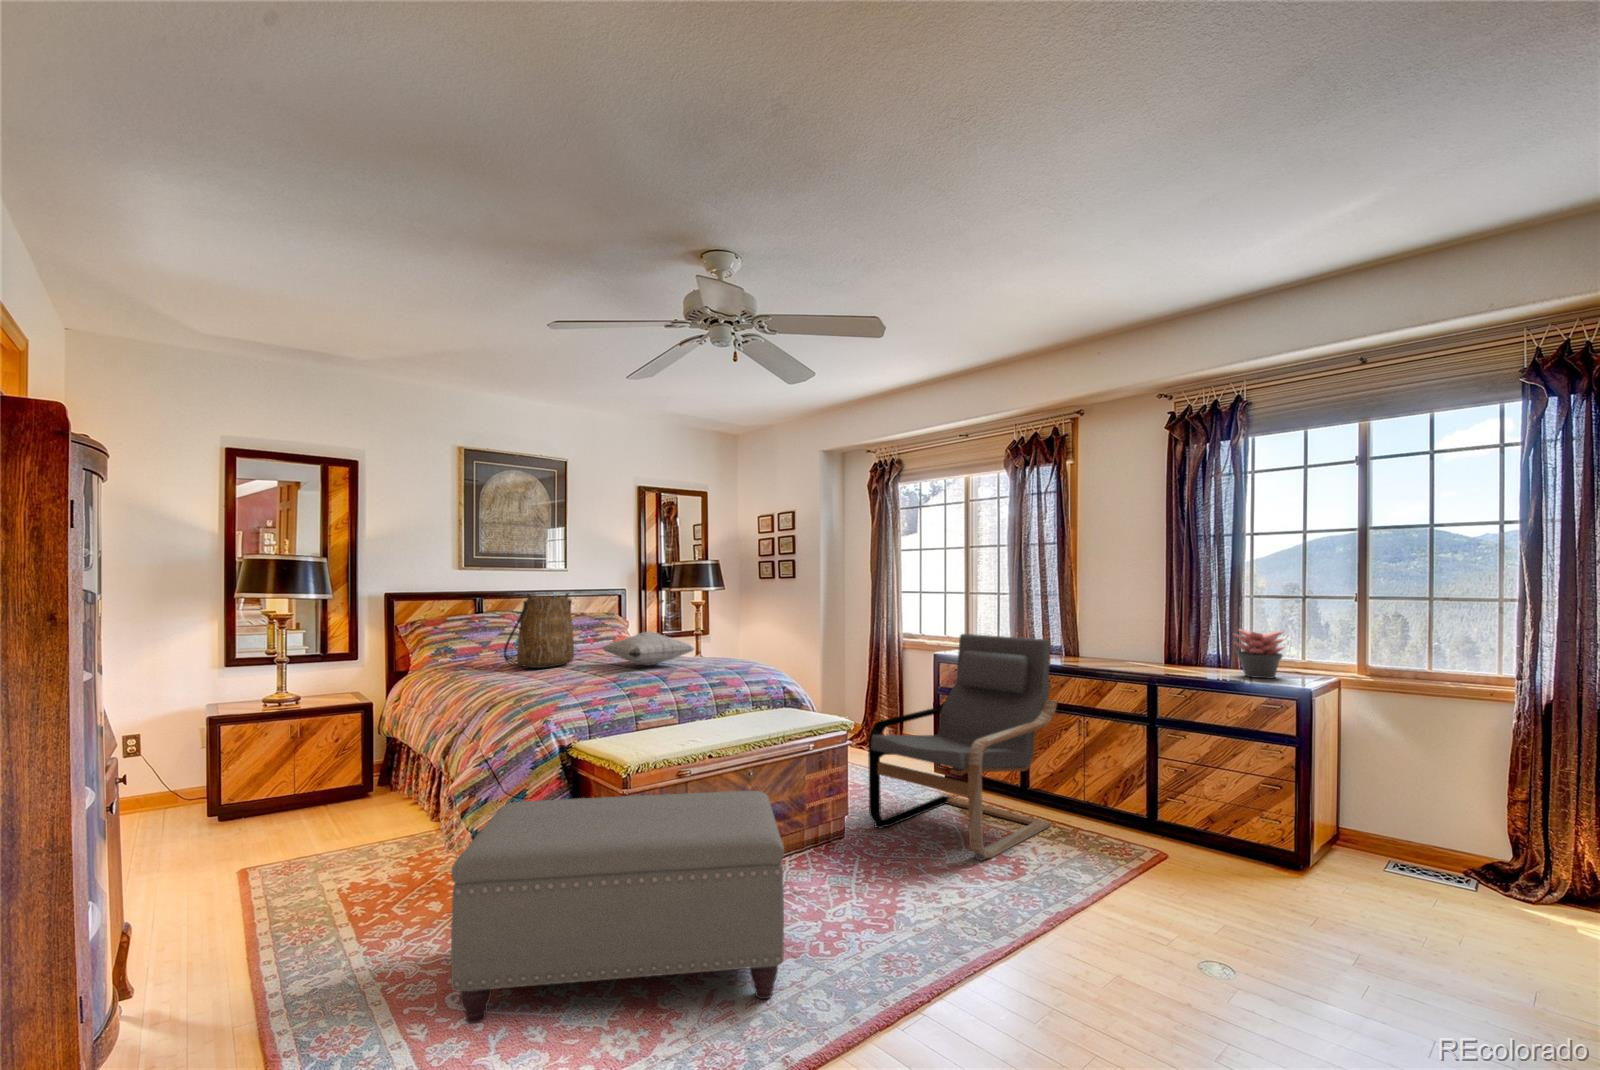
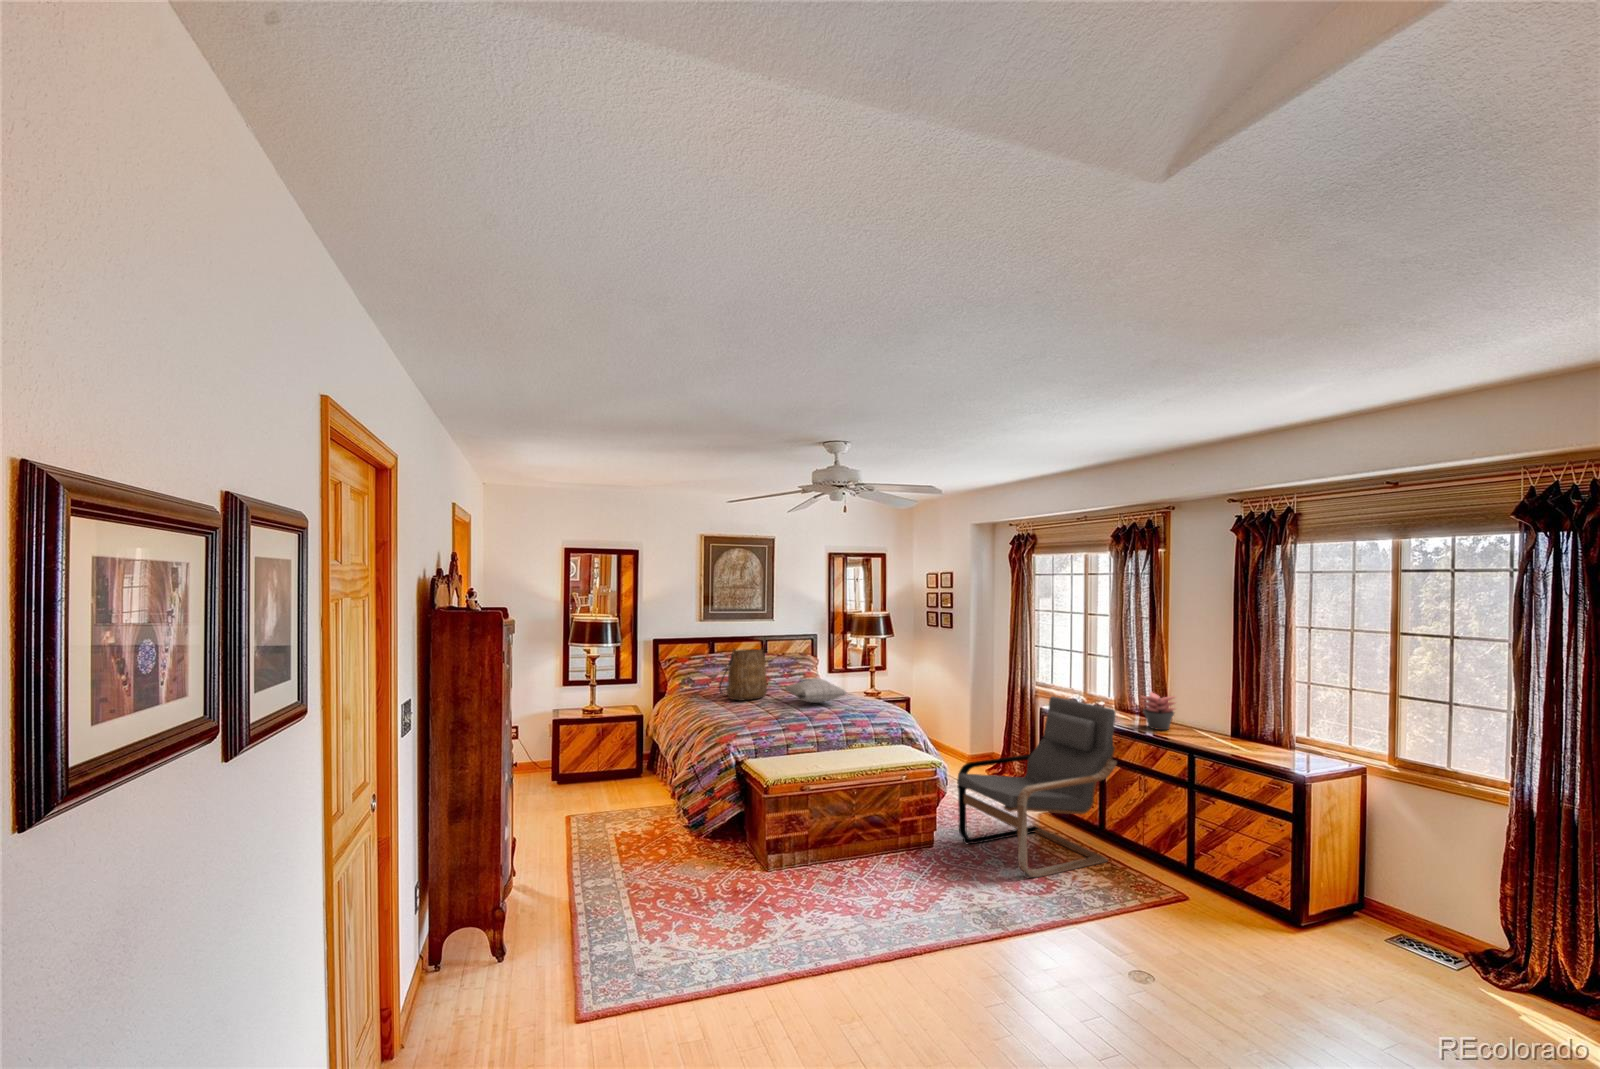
succulent plant: present [1234,629,1284,678] -> present [1142,692,1175,730]
ottoman: present [451,791,784,1024] -> none [654,796,849,934]

